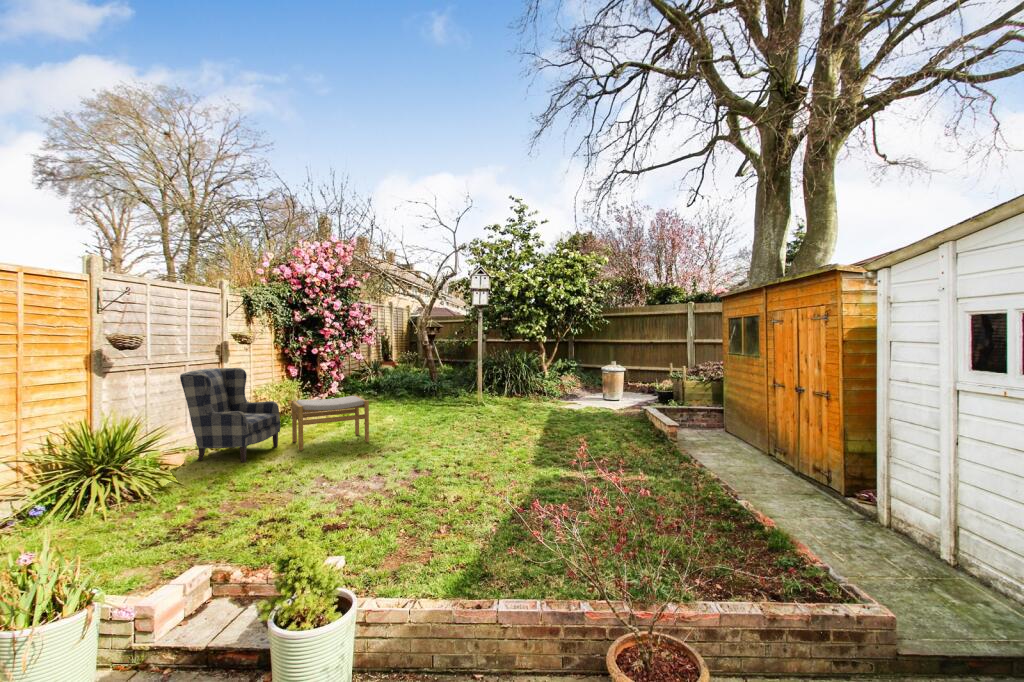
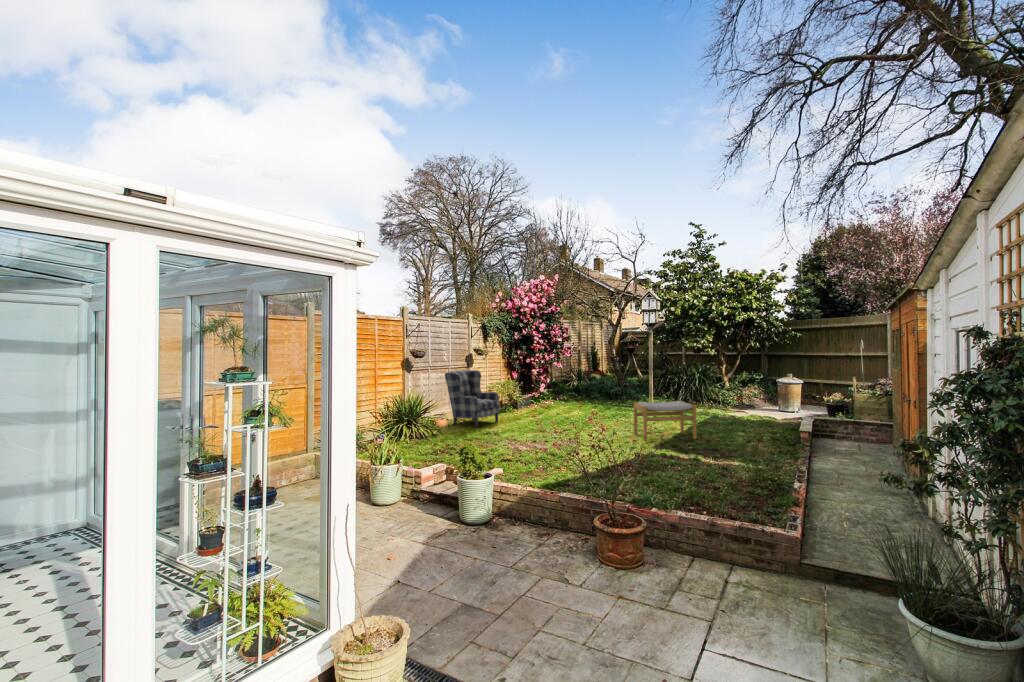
footstool: present [292,396,369,451] -> present [634,401,697,441]

